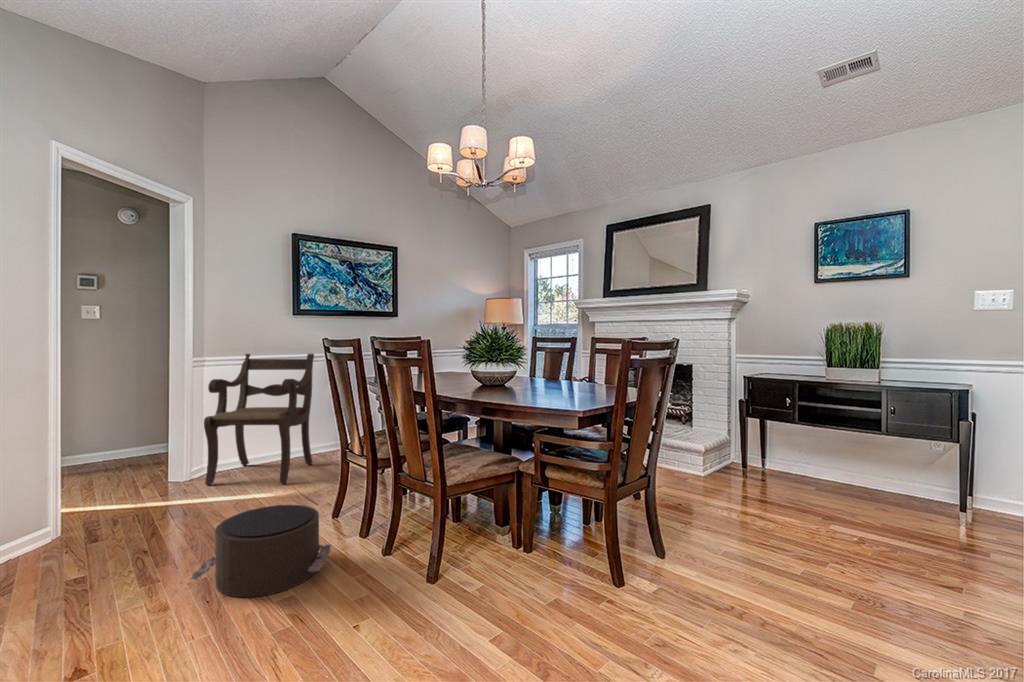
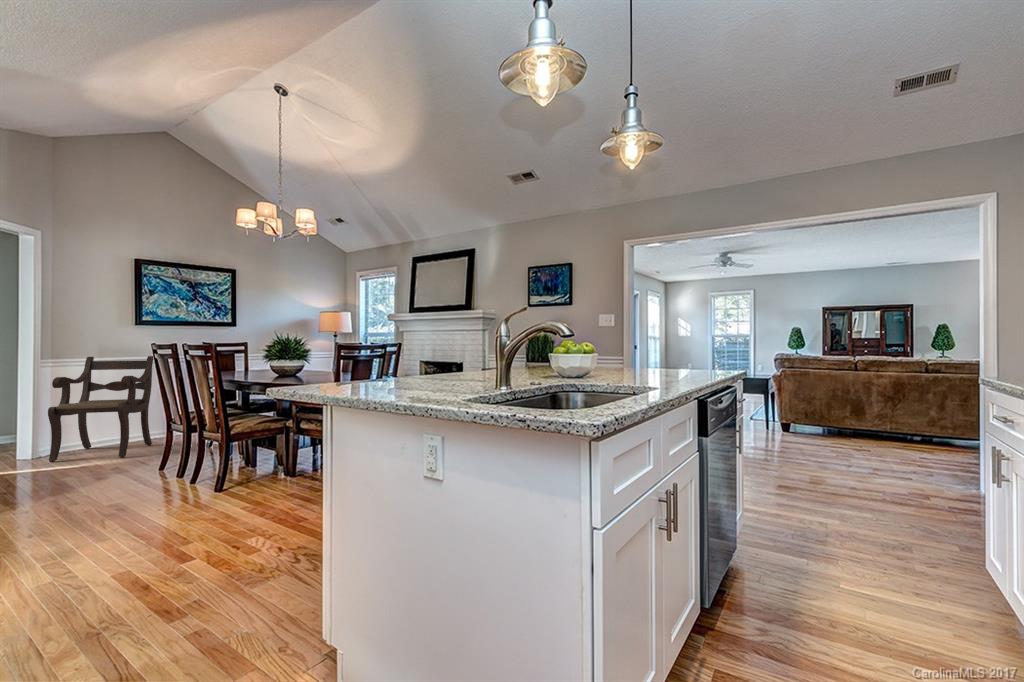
pouf: present [191,505,331,597] -> none [39,458,152,512]

